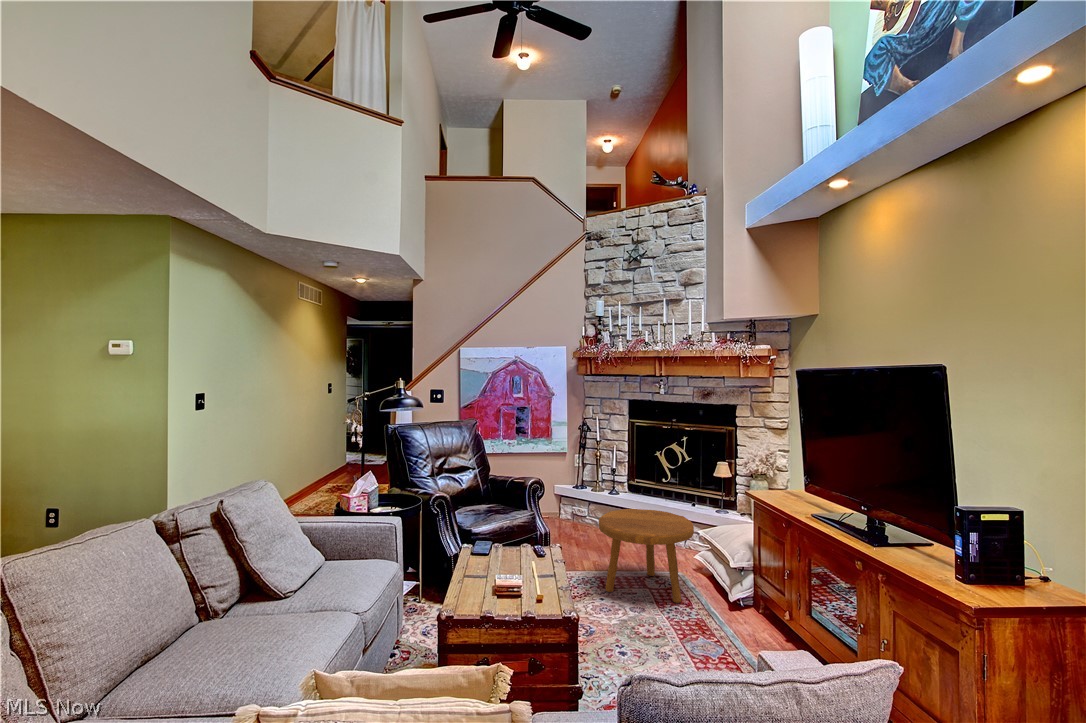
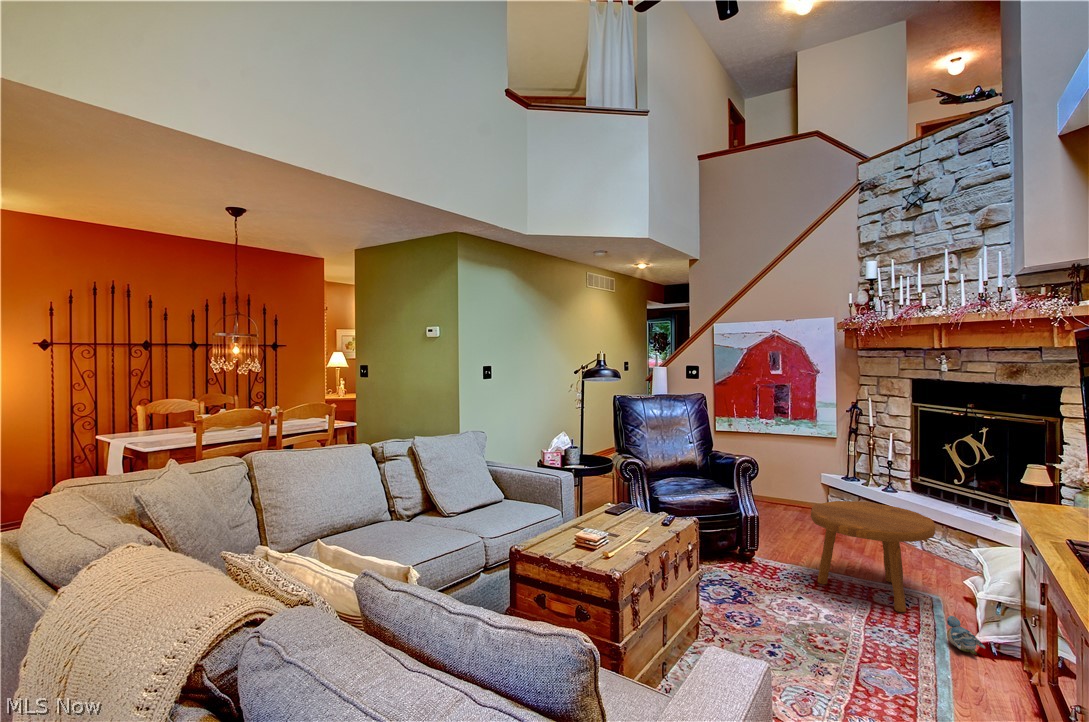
plush toy: none [722,598,752,627] -> present [947,616,985,655]

